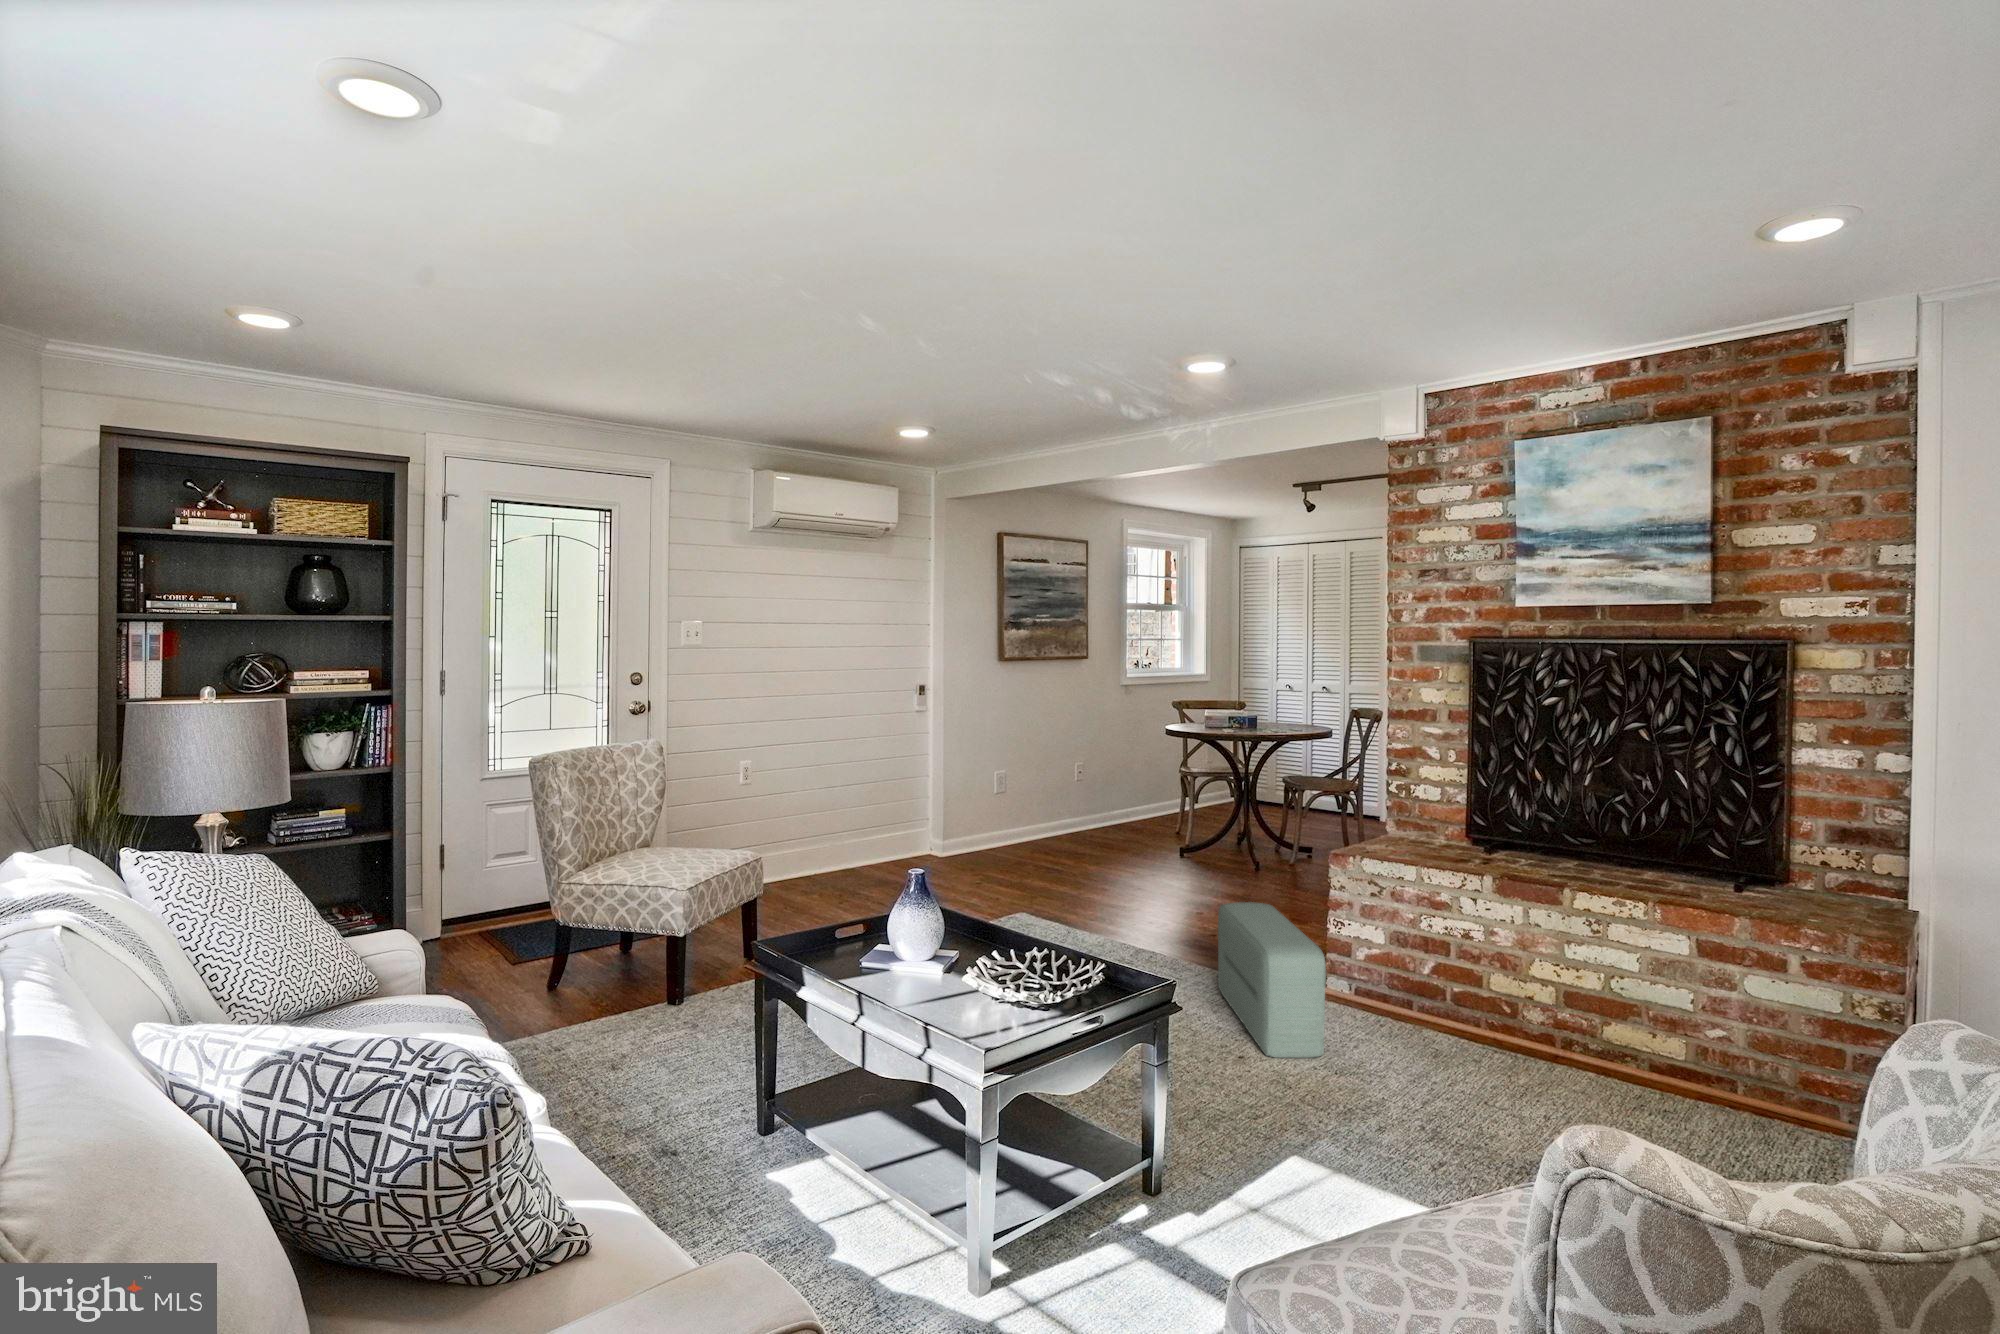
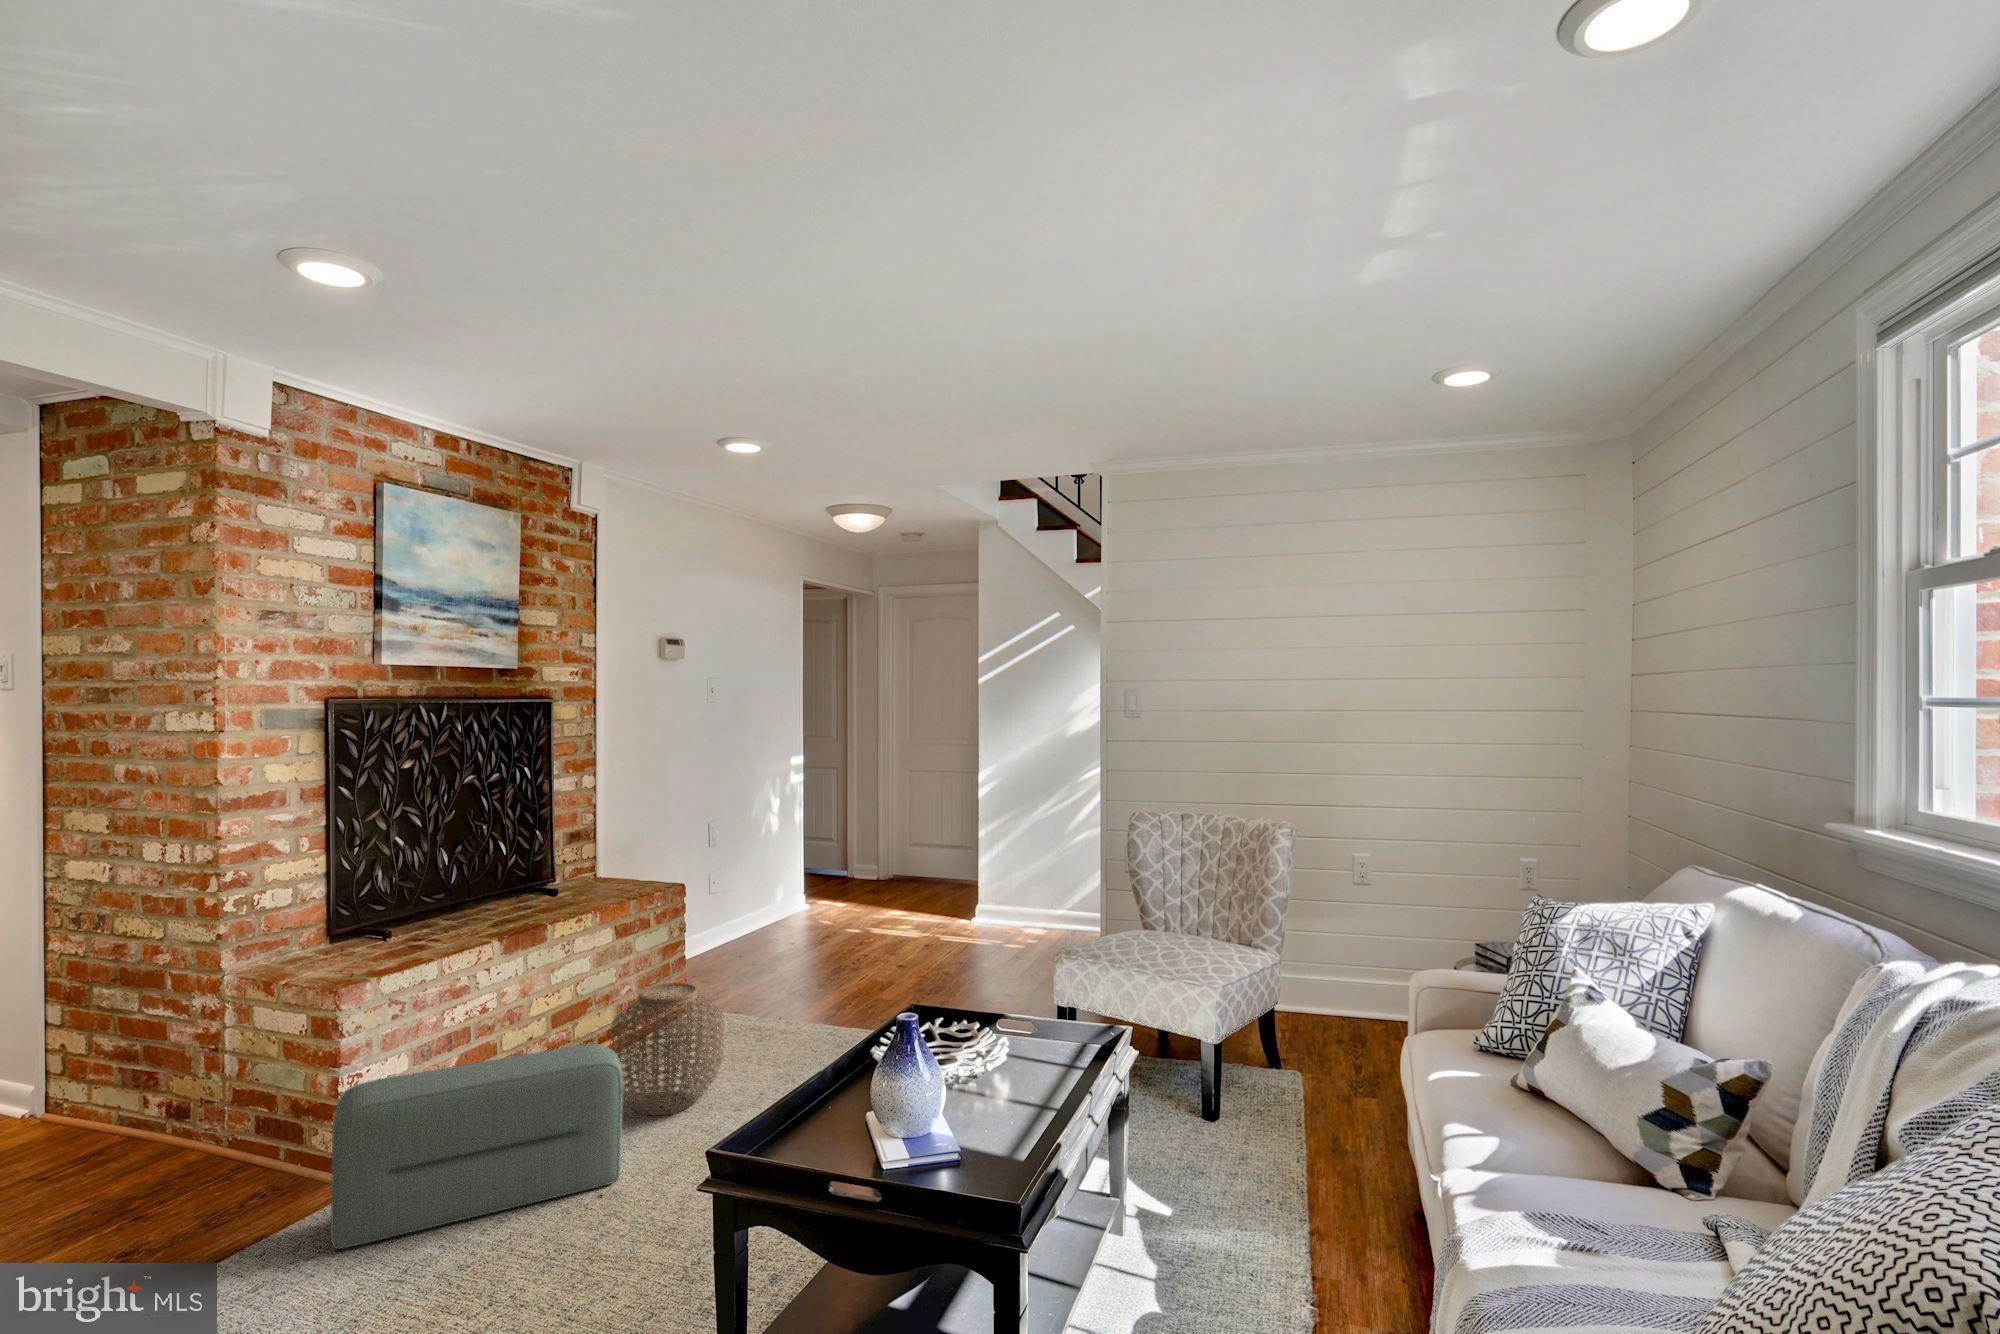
woven basket: none [1389,957,1521,1104] -> present [610,983,724,1115]

